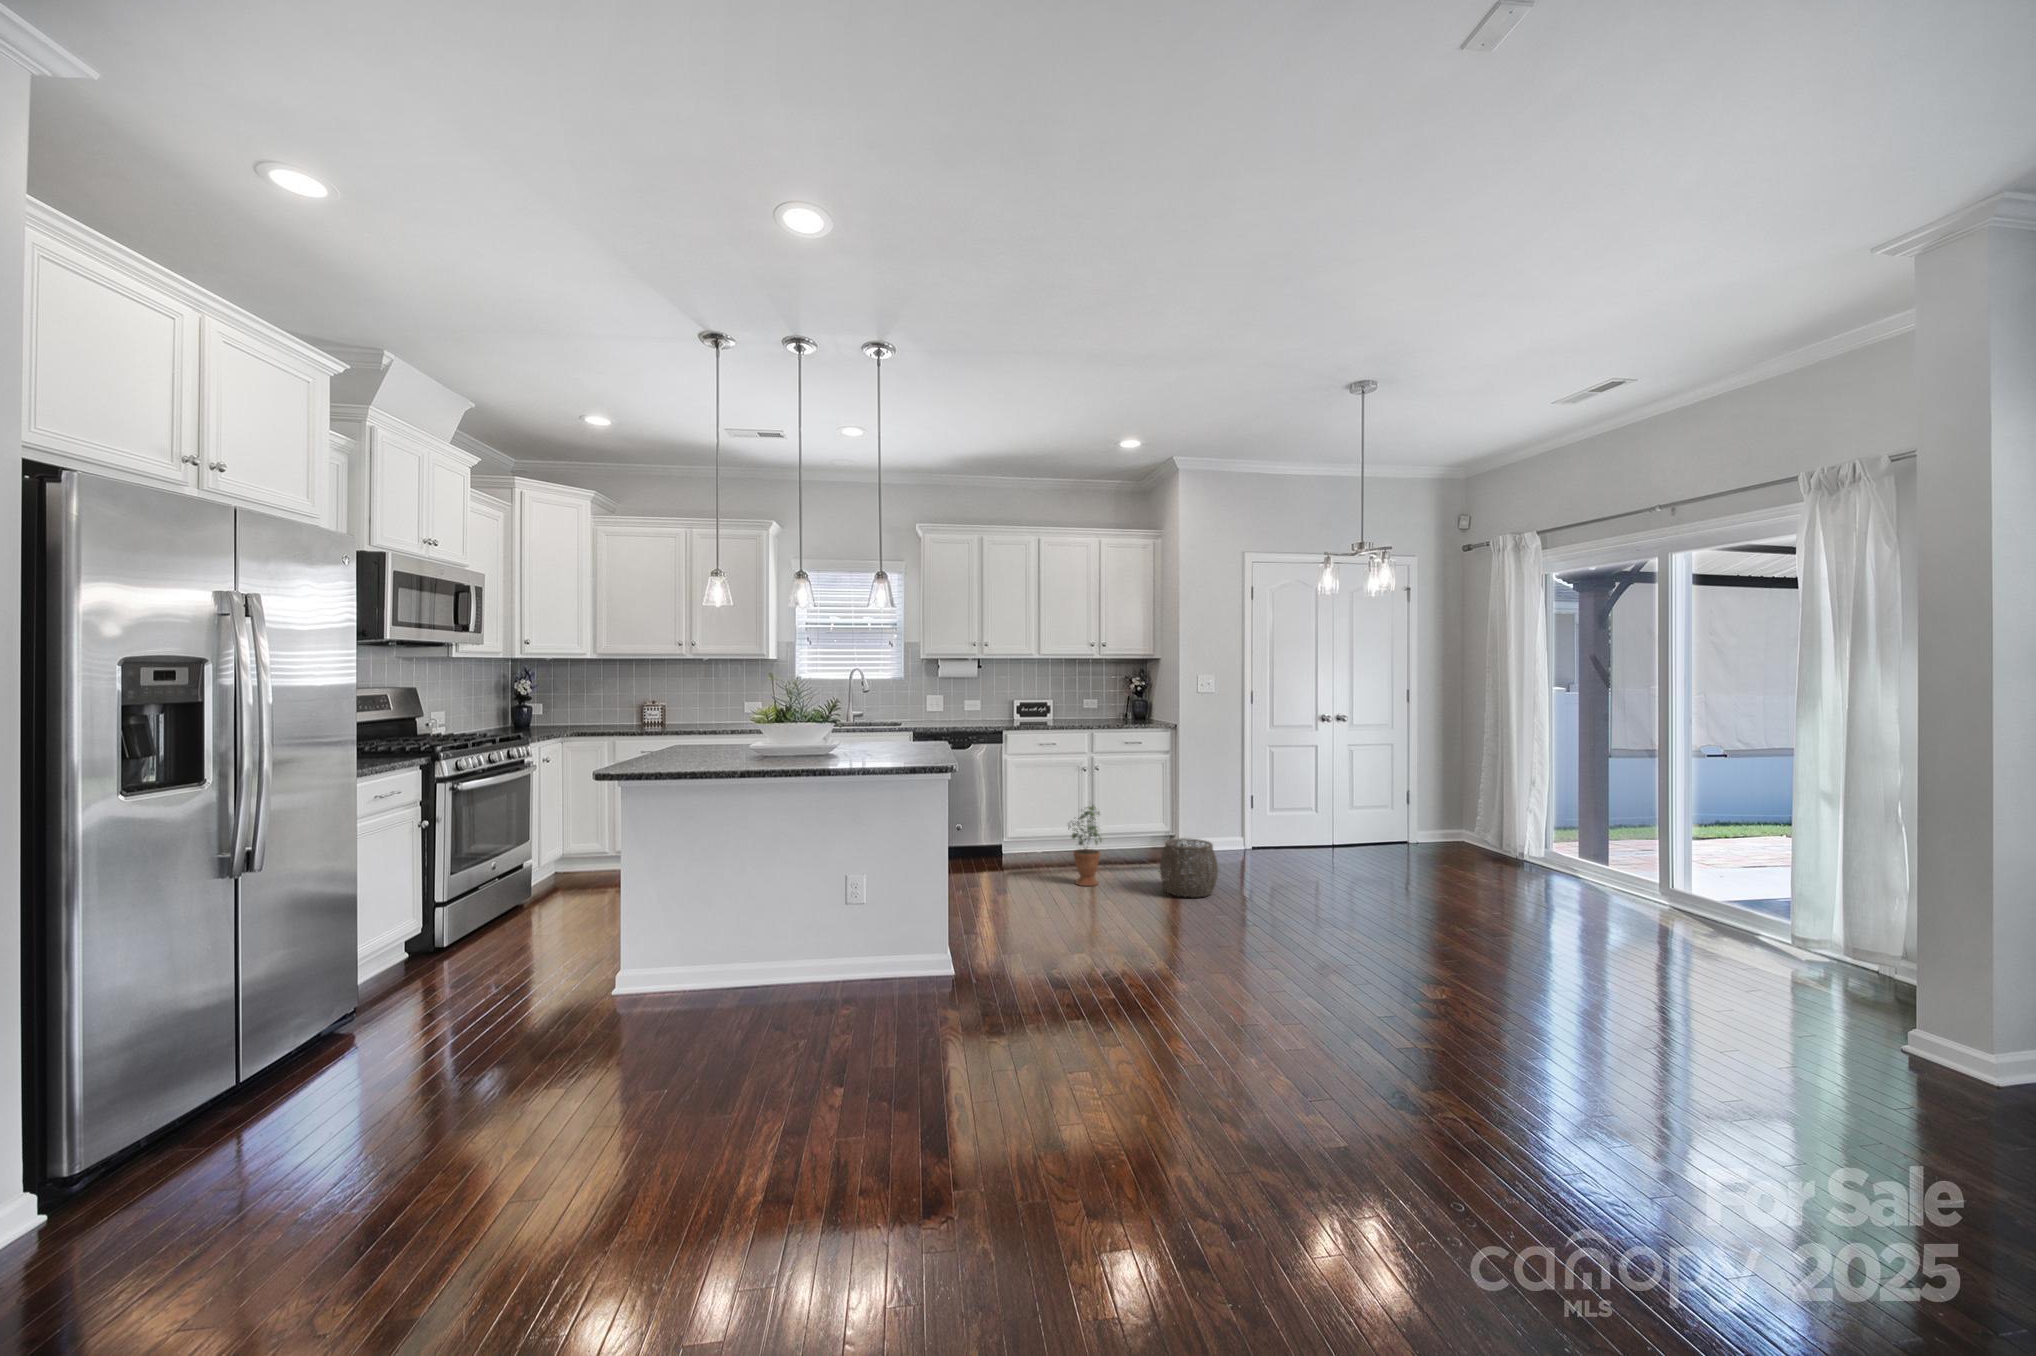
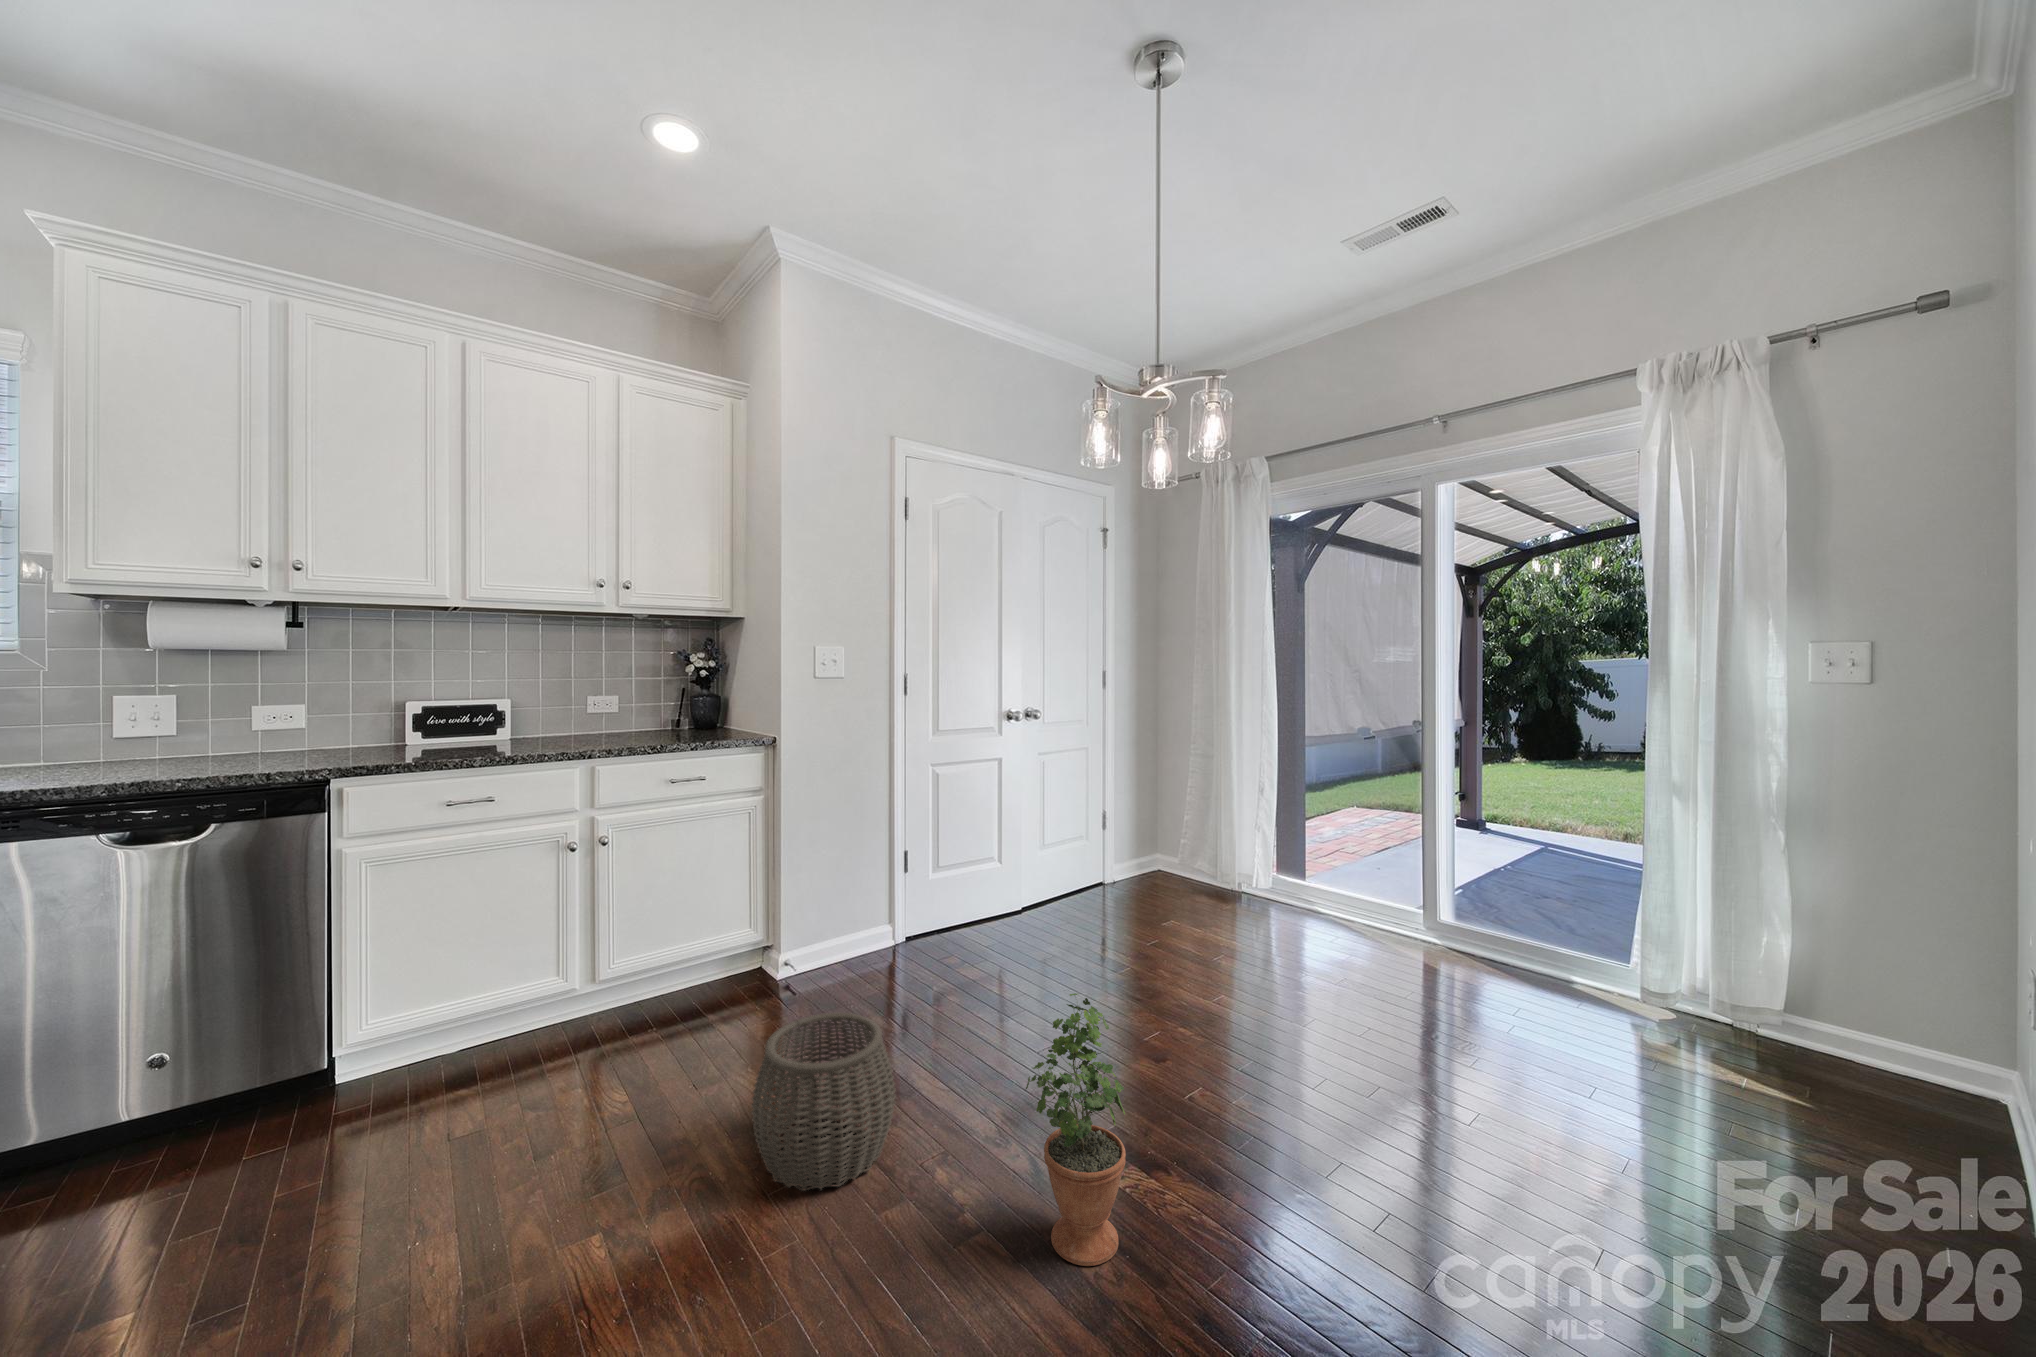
potted plant: present [1068,806,1101,886] -> present [1026,993,1126,1266]

